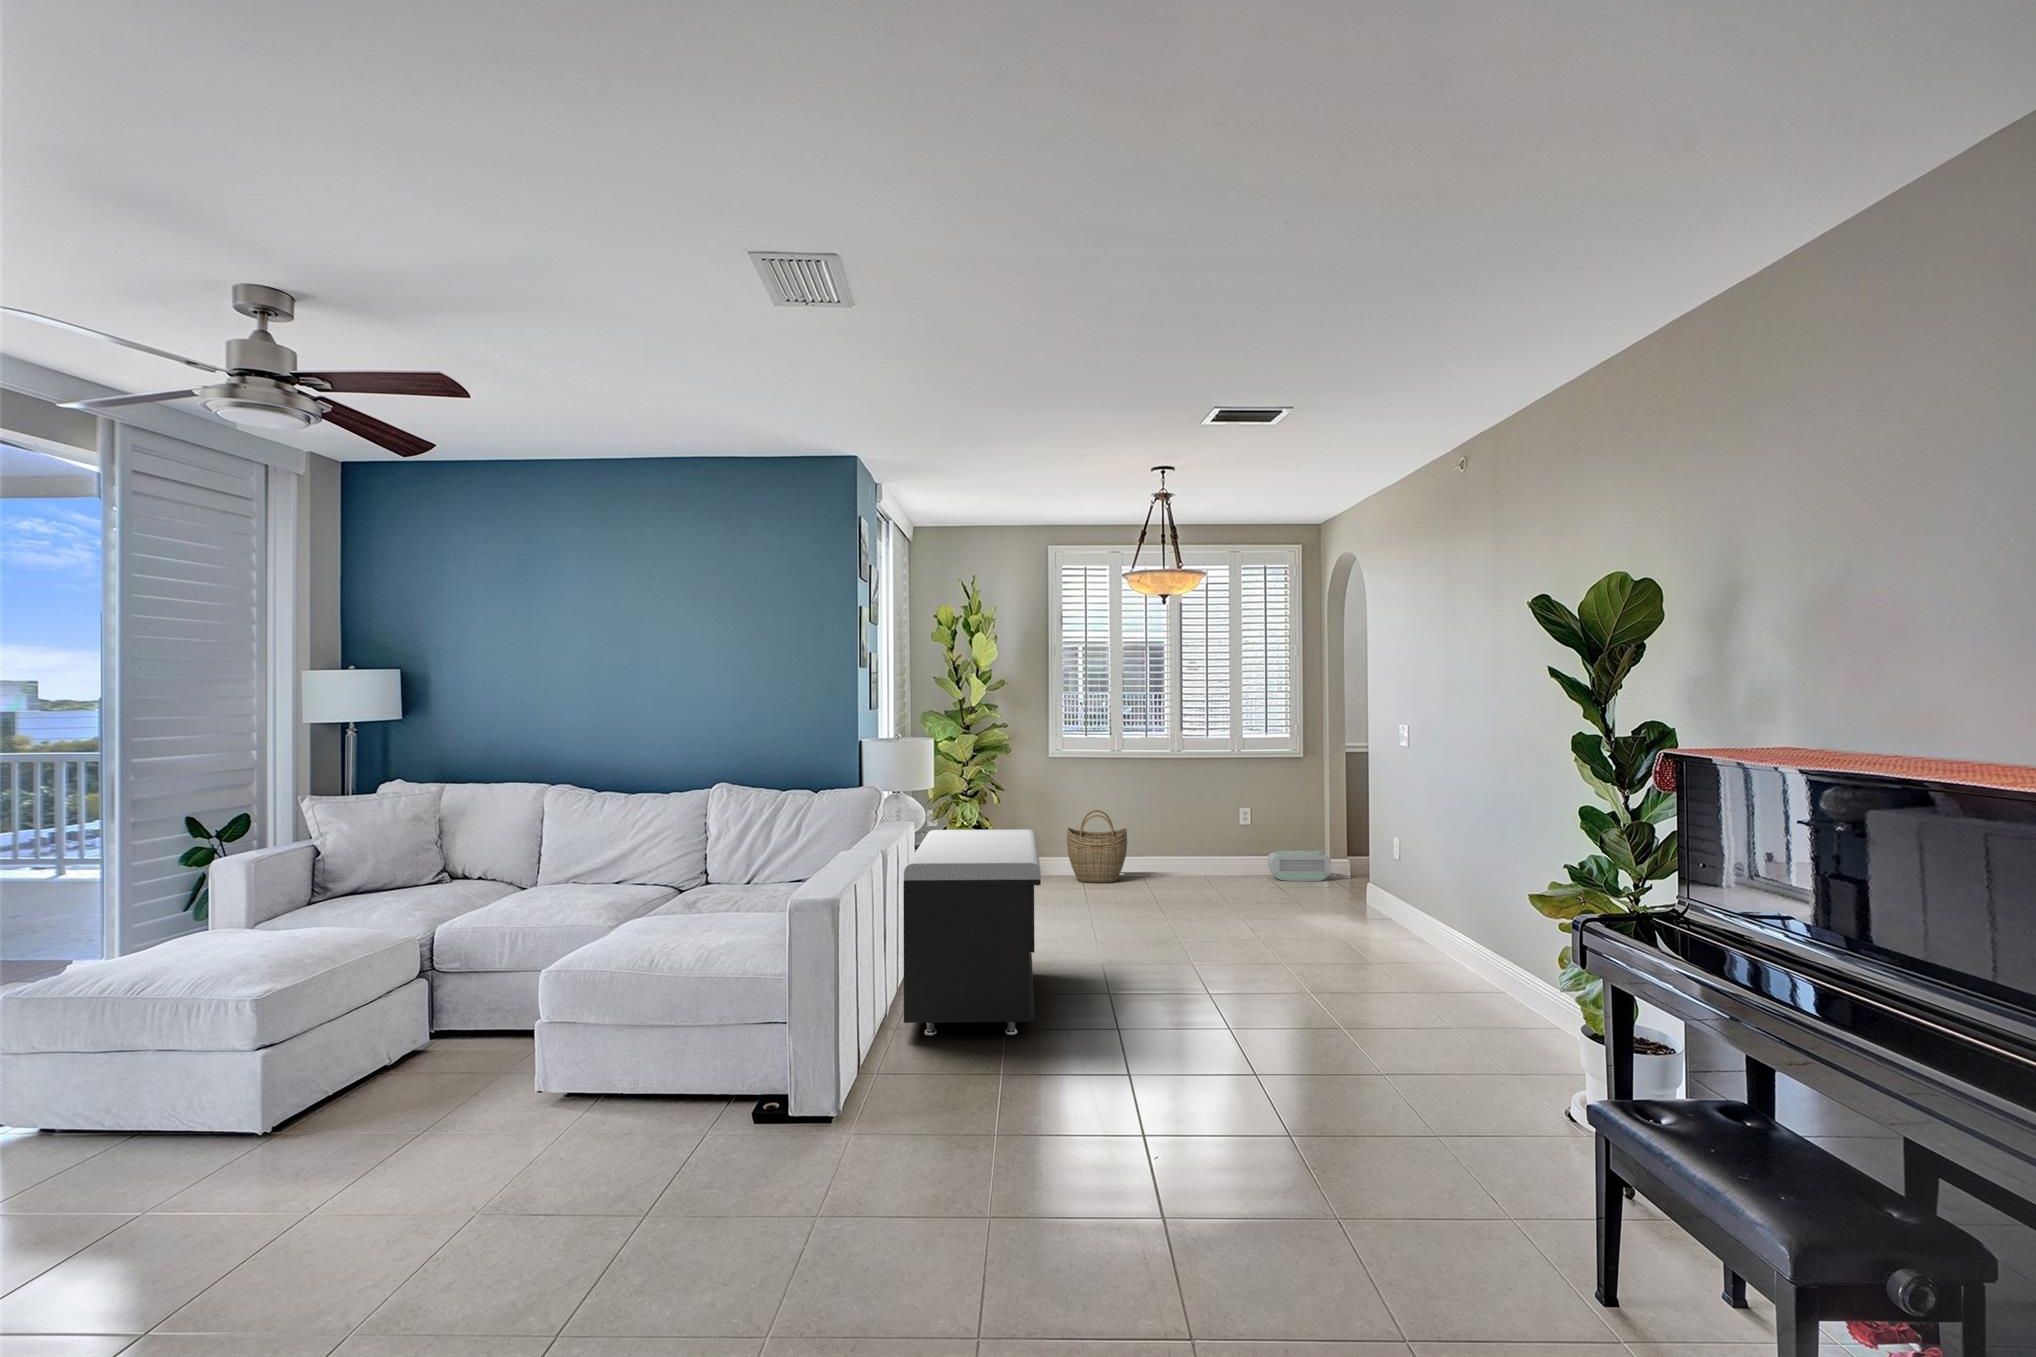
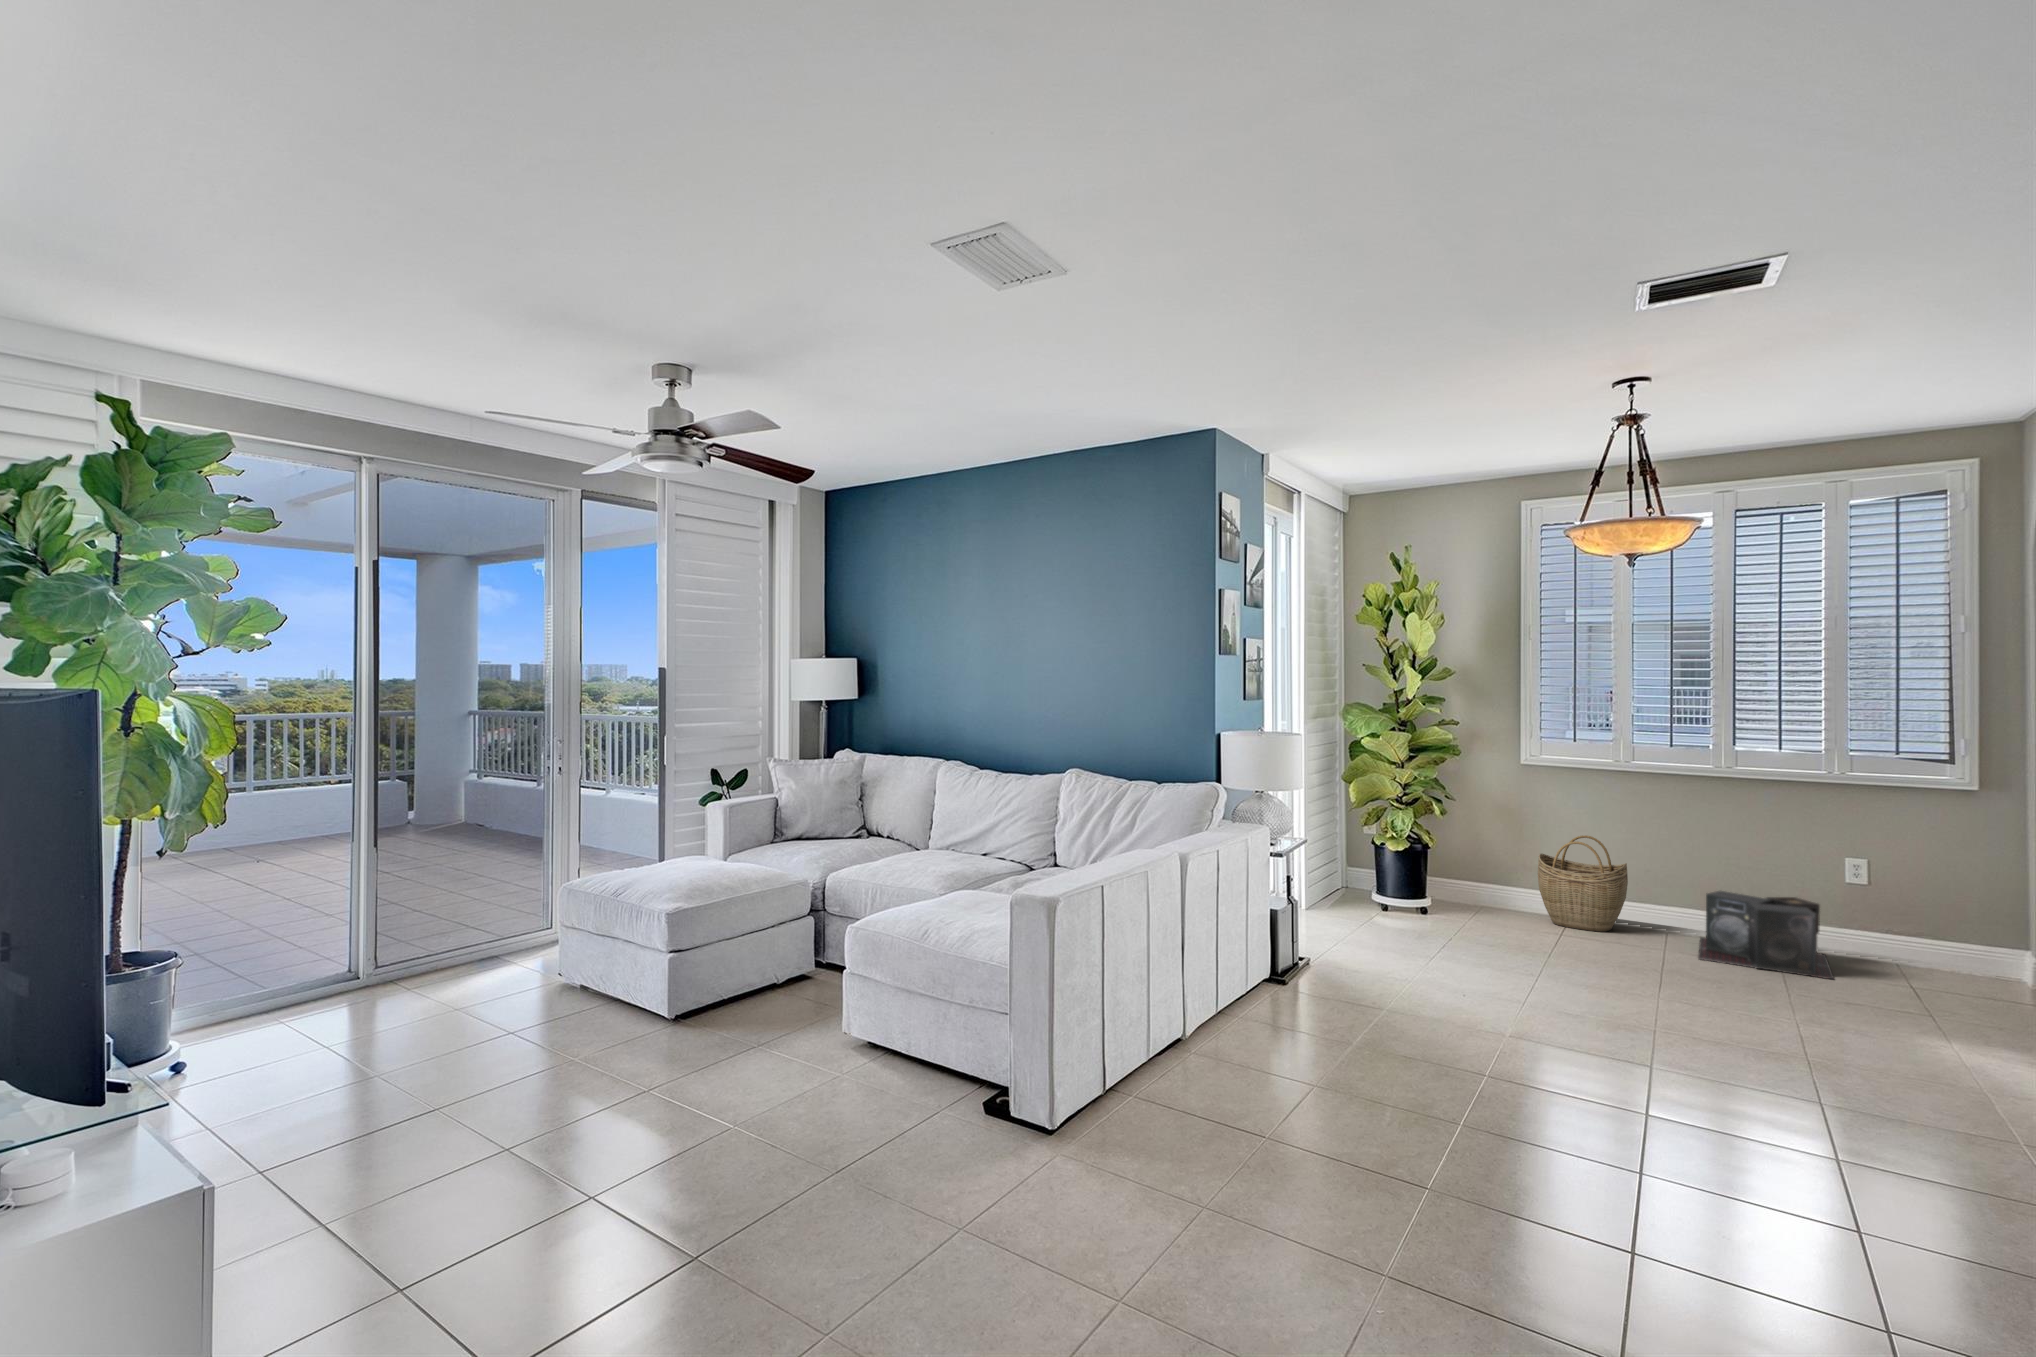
storage bench: present [903,829,1041,1036] -> none [1171,840,1390,1089]
speaker: none [1170,839,1256,892] -> present [1698,891,1834,979]
air purifier: present [1267,851,1331,881] -> none [1879,926,2007,983]

